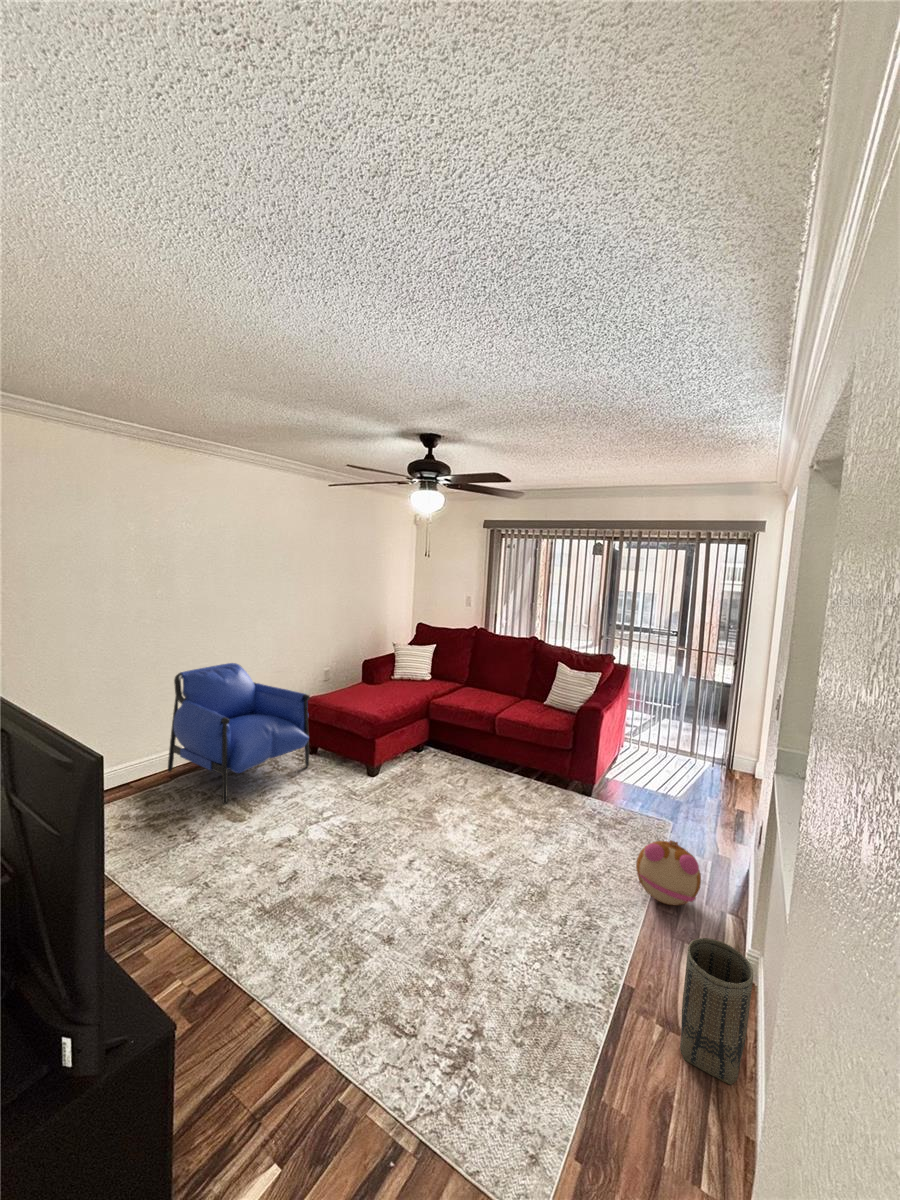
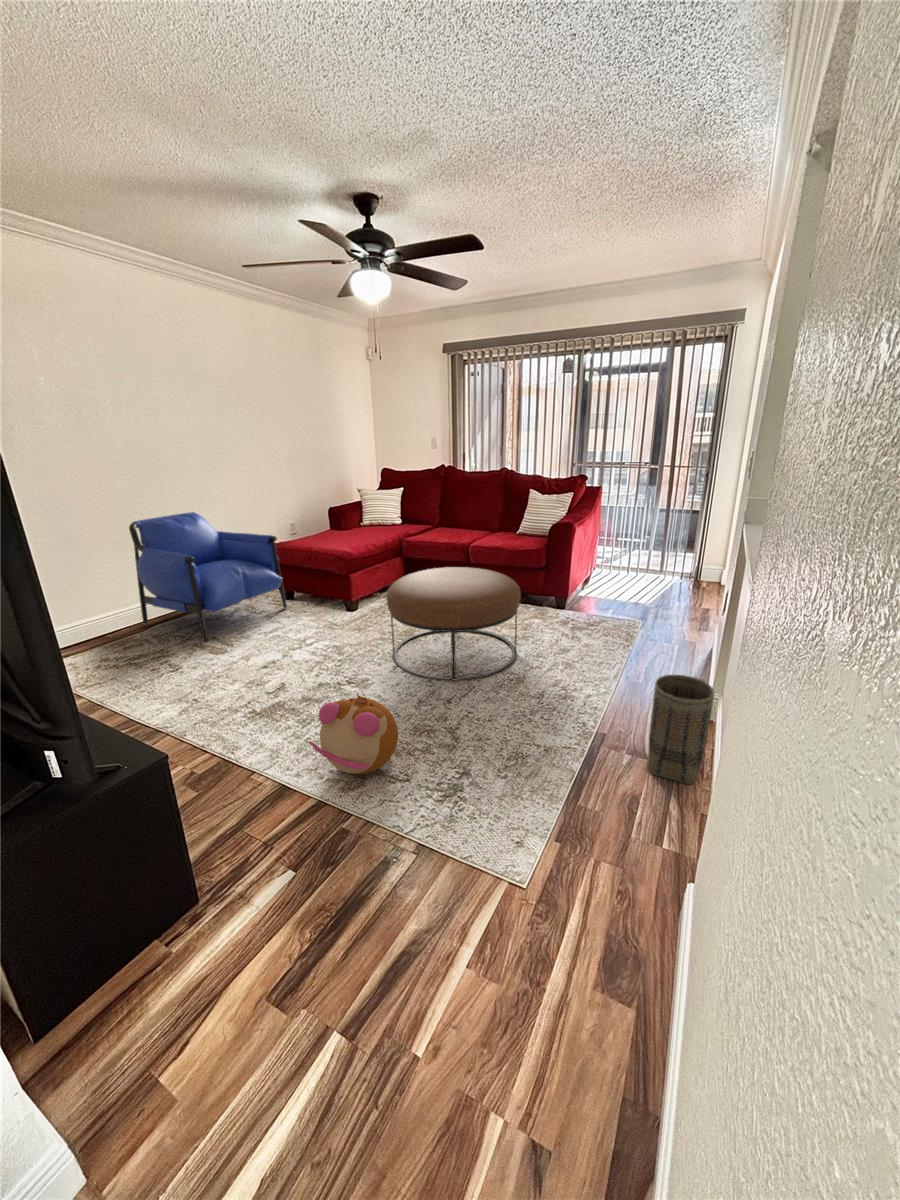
ottoman: none [411,750,546,888] -> present [386,567,521,680]
plush toy: present [636,840,701,905] -> present [309,696,398,774]

